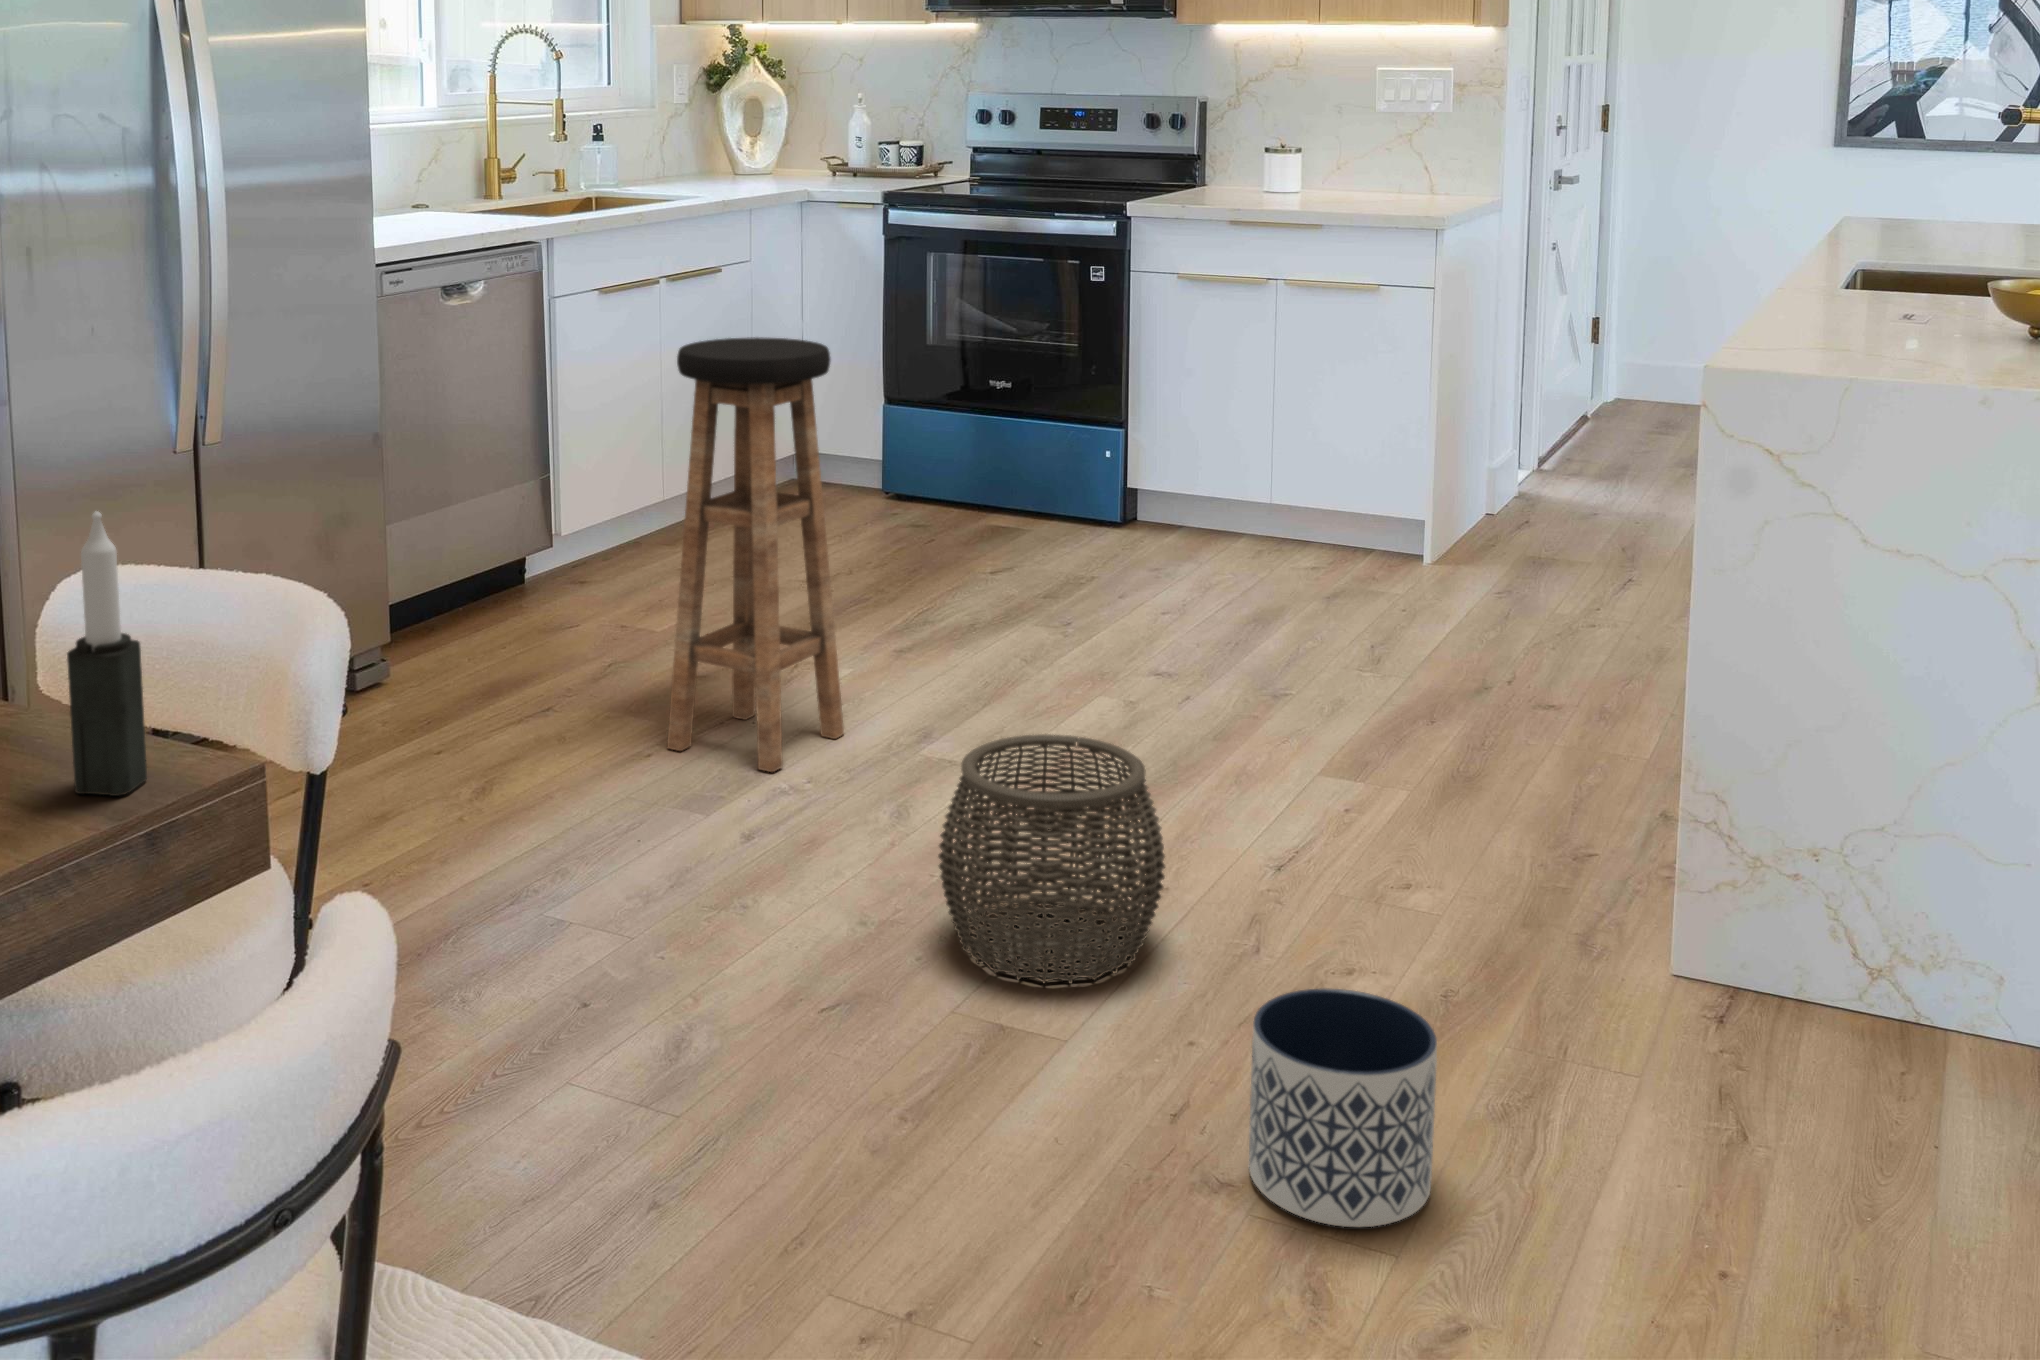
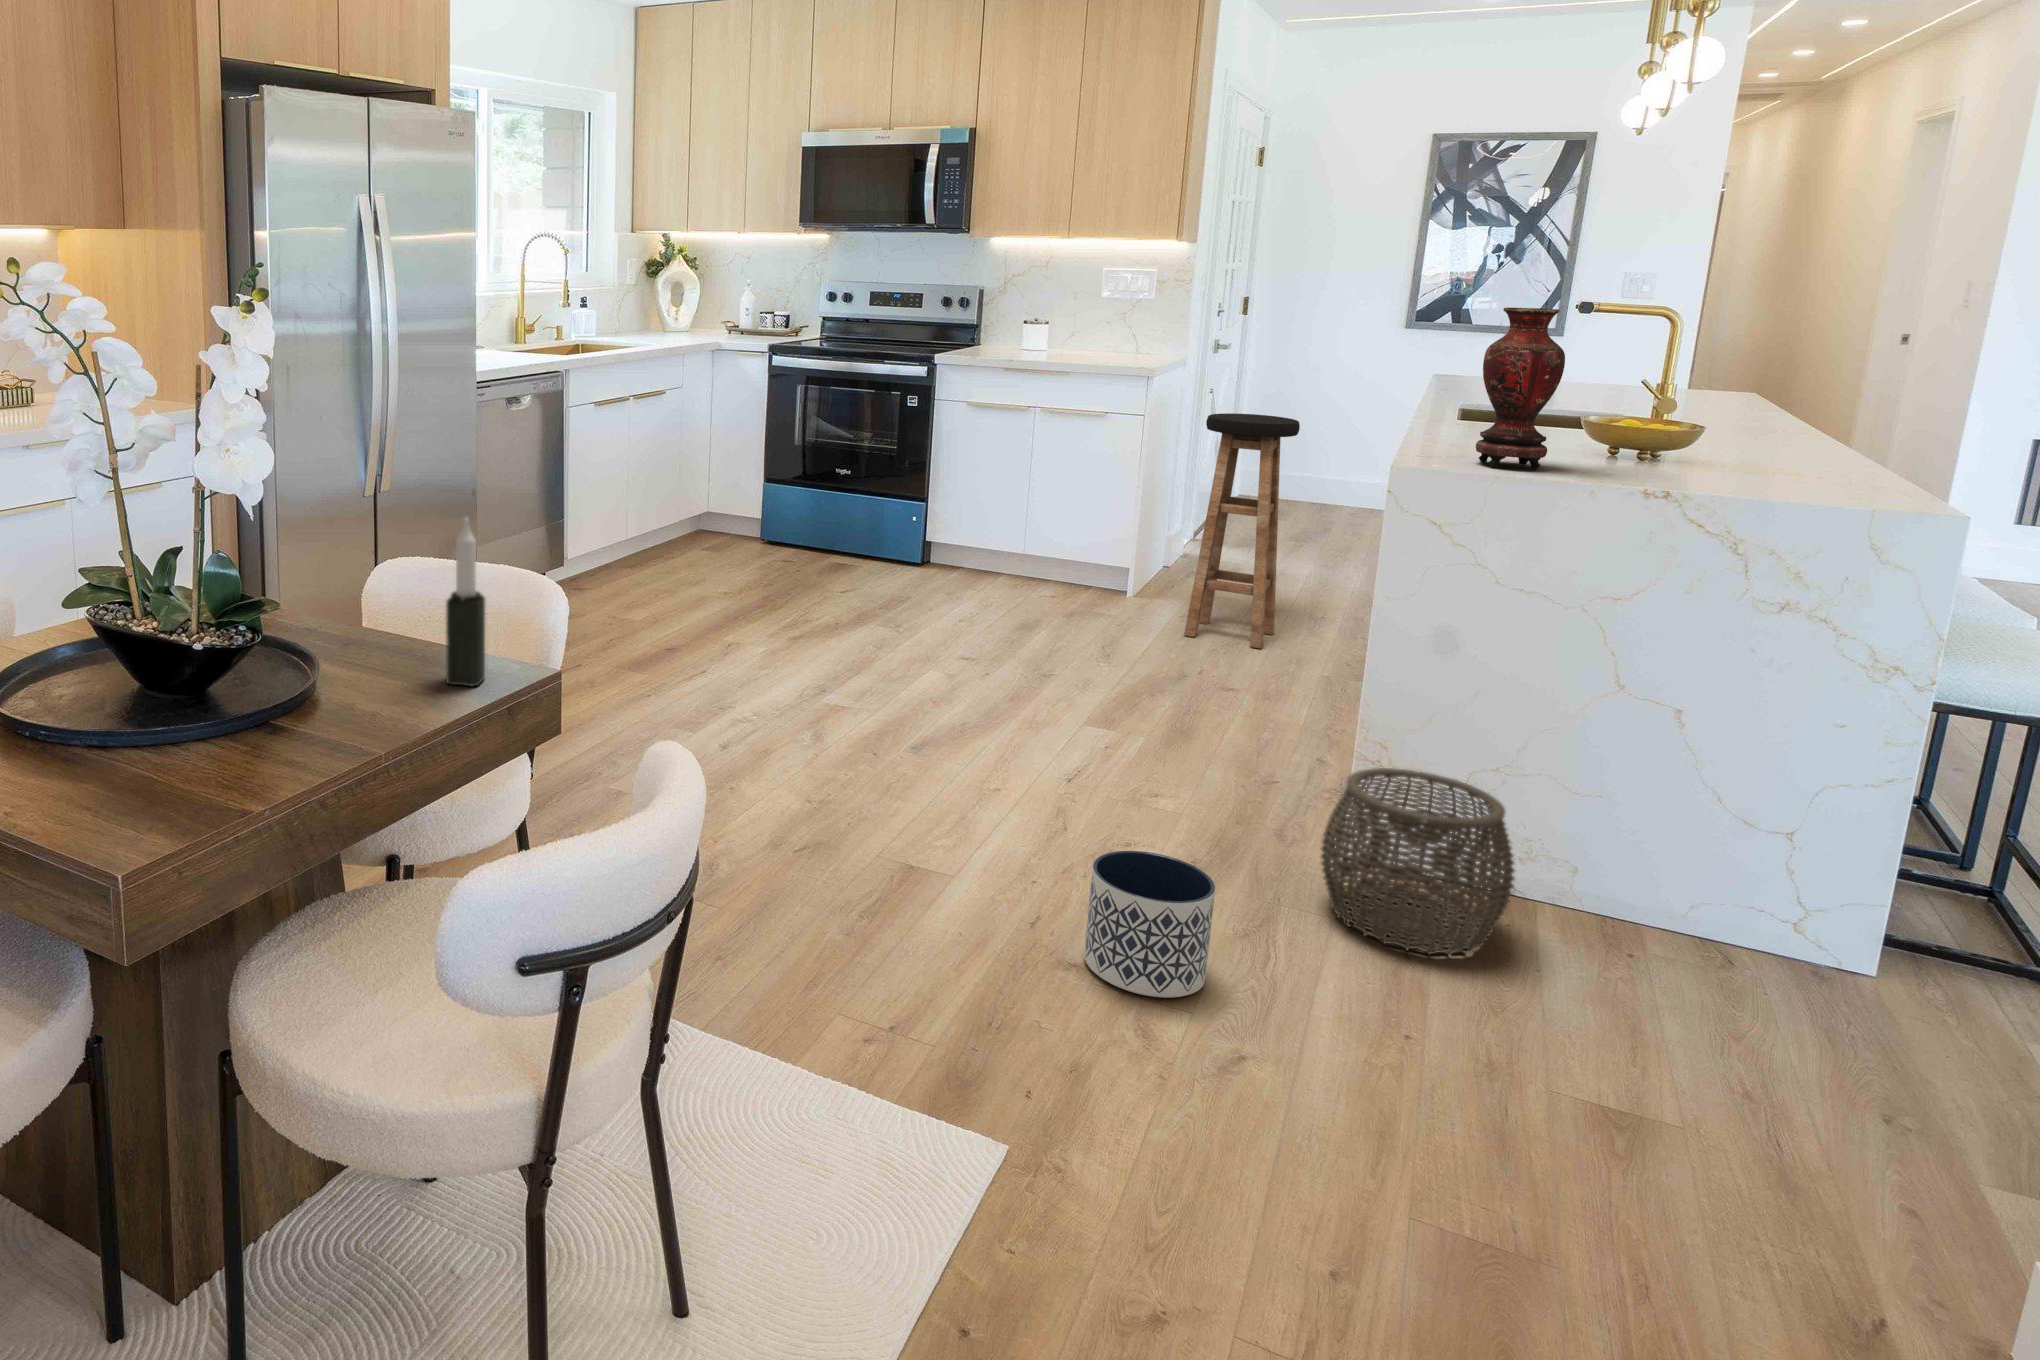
vase: none [1834,122,1950,366] -> present [1476,308,1565,470]
bar stool: present [667,337,844,772] -> present [1184,413,1300,649]
woven basket: present [938,734,1165,983] -> present [1321,768,1515,955]

